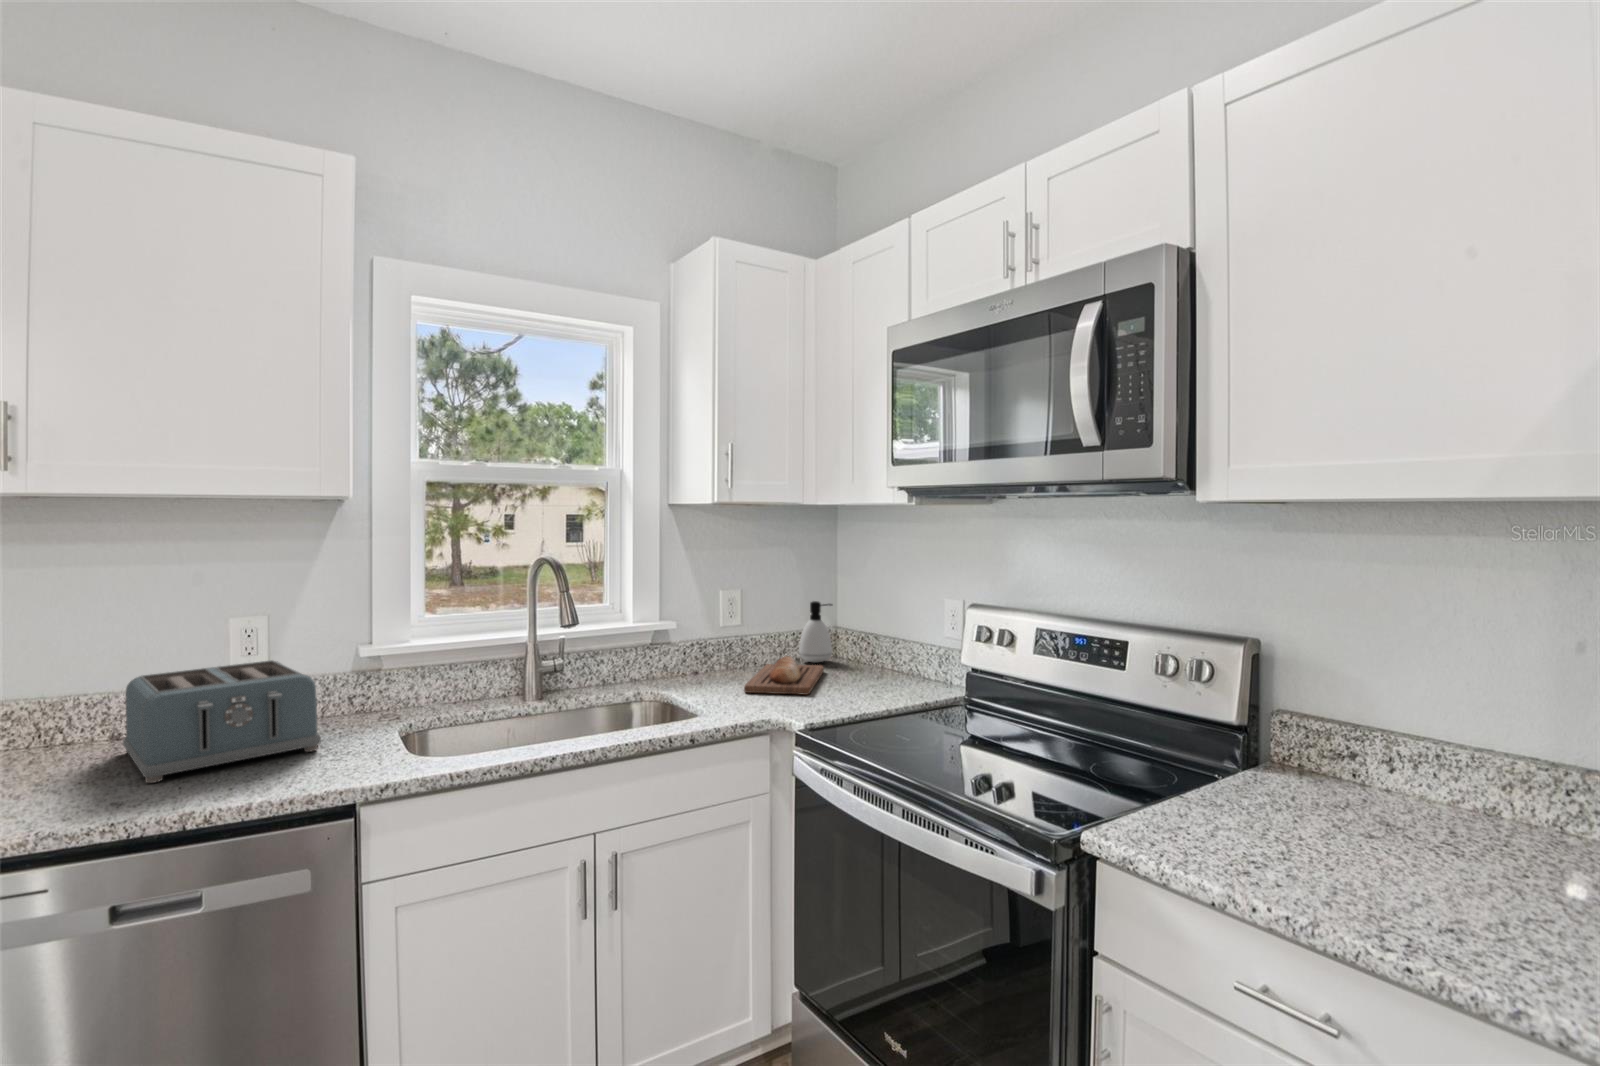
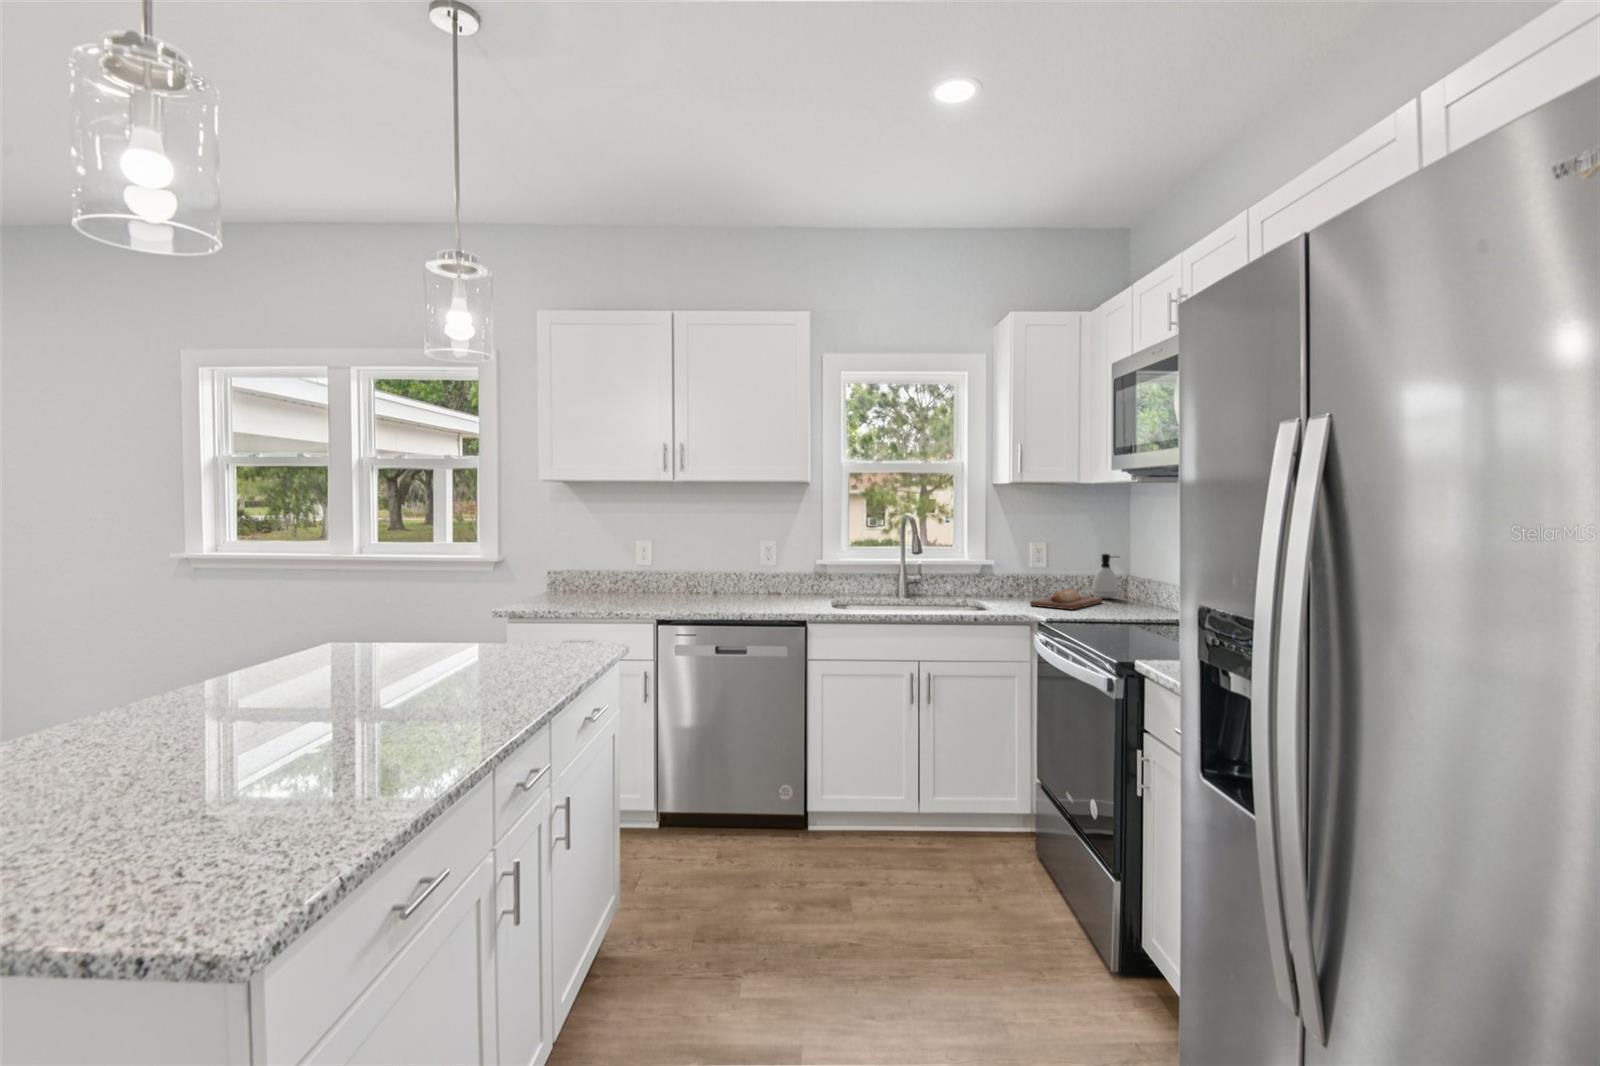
toaster: present [123,660,321,783] -> none [722,562,796,605]

